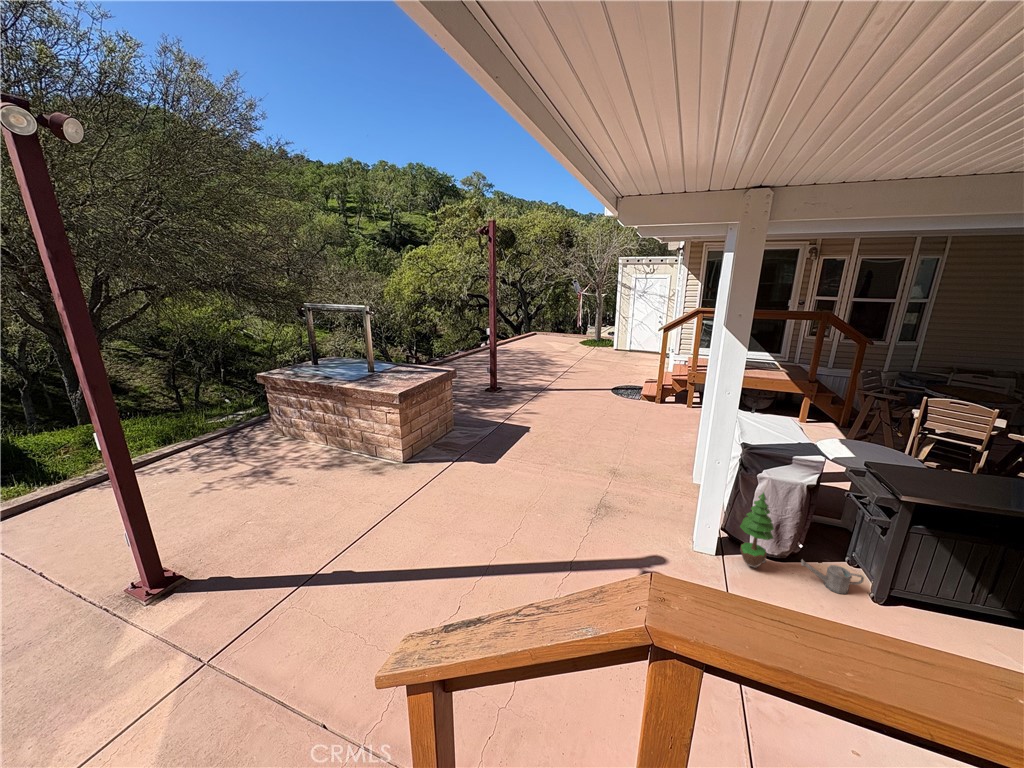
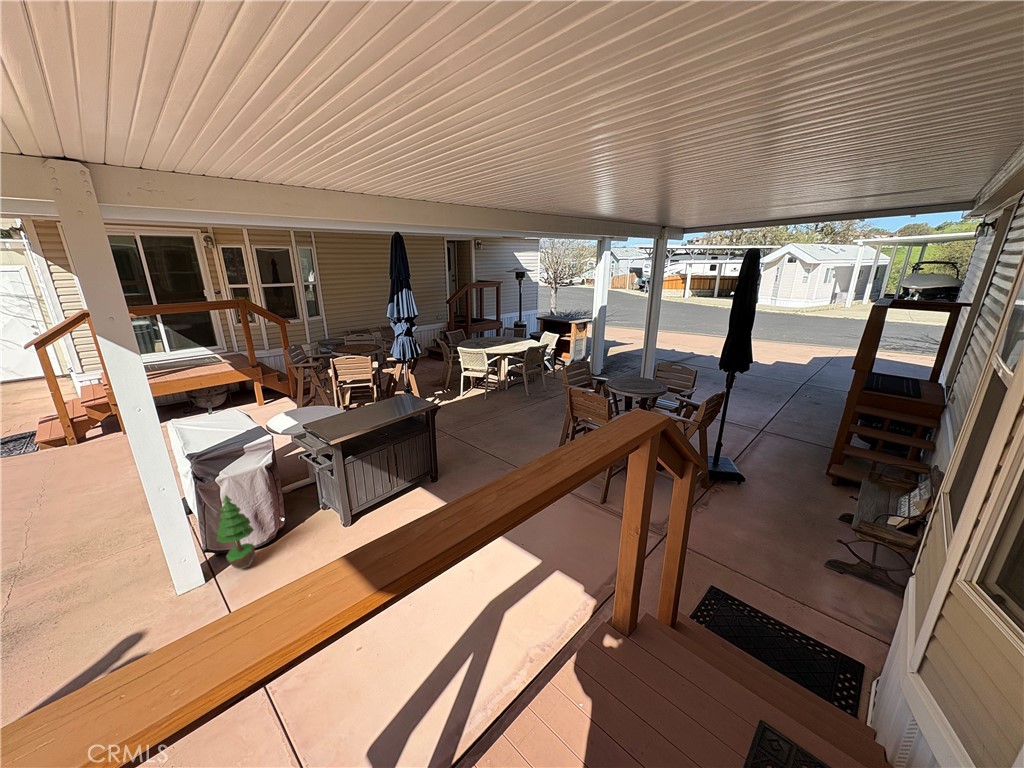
watering can: present [801,560,864,594] -> none [286,513,335,540]

